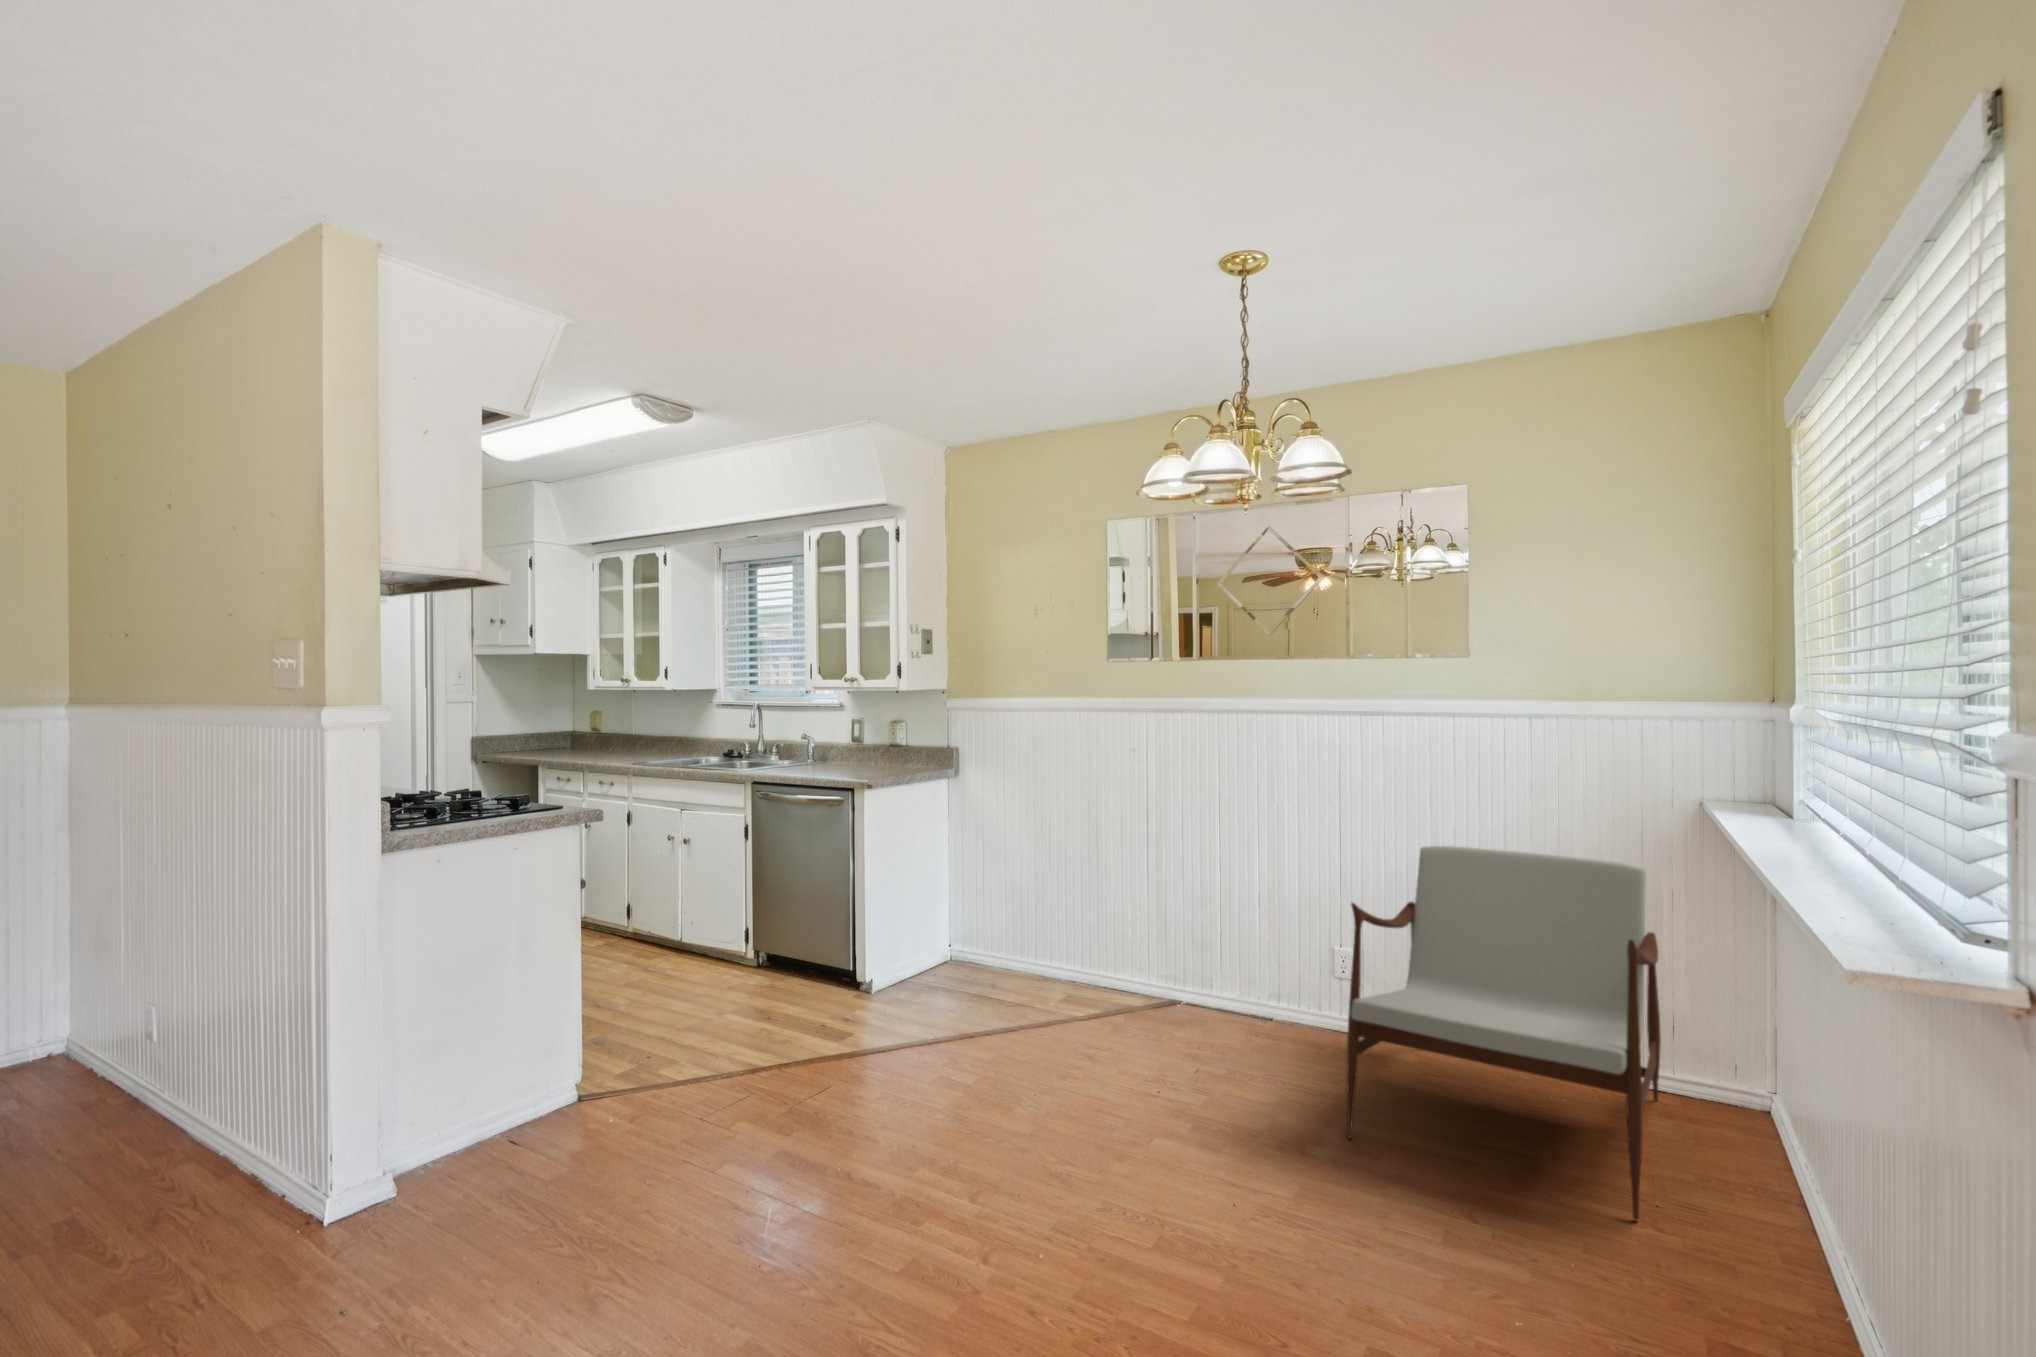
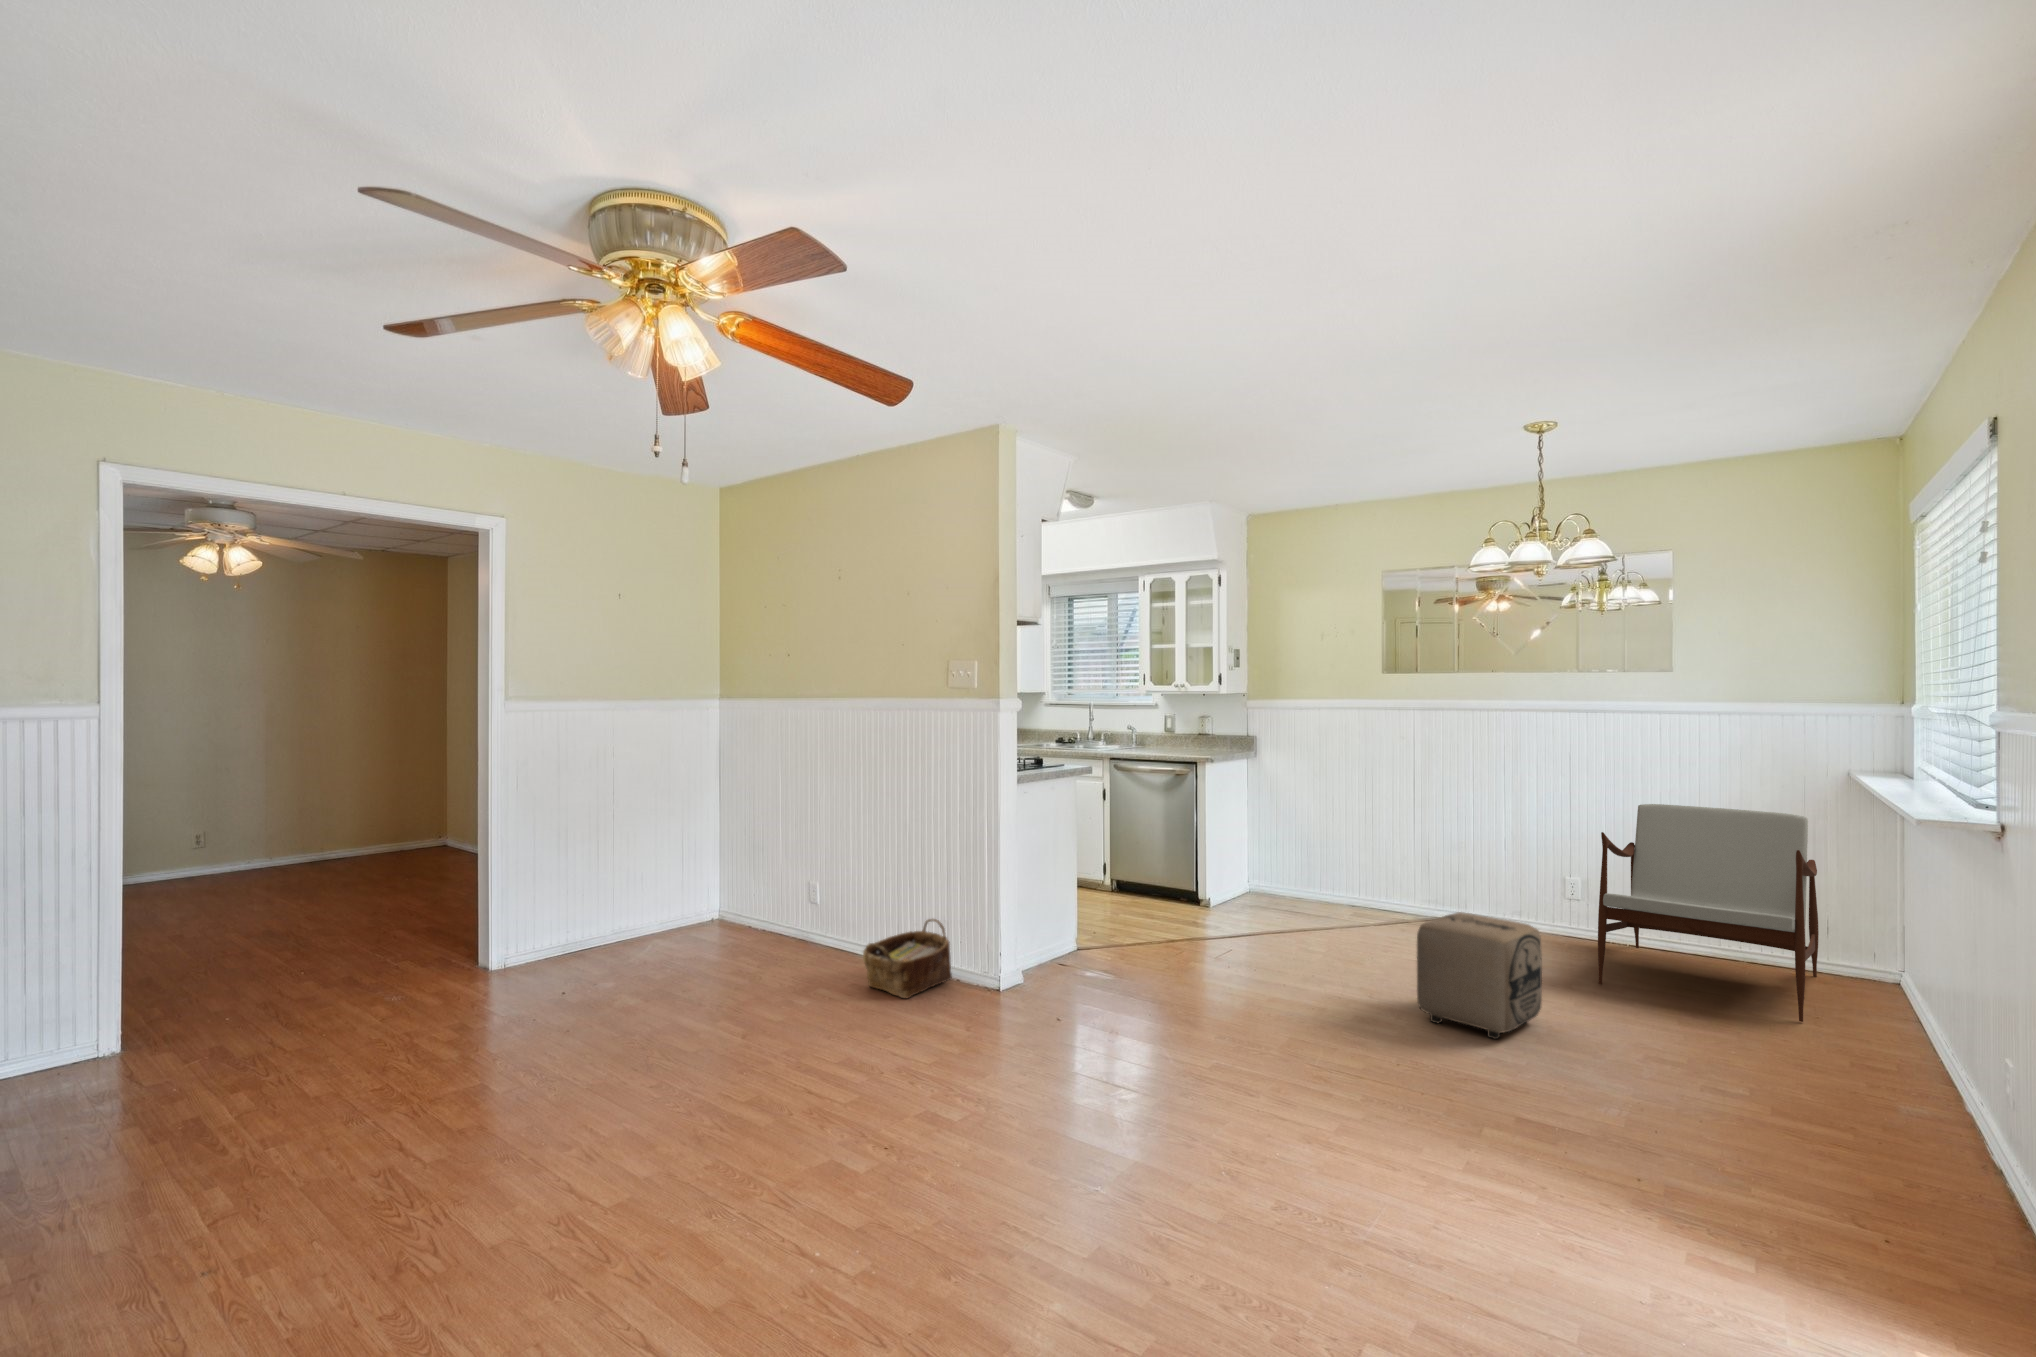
ottoman: none [1018,1055,1225,1313] -> present [1417,912,1542,1039]
woven basket: none [59,1086,271,1258] -> present [863,919,952,998]

